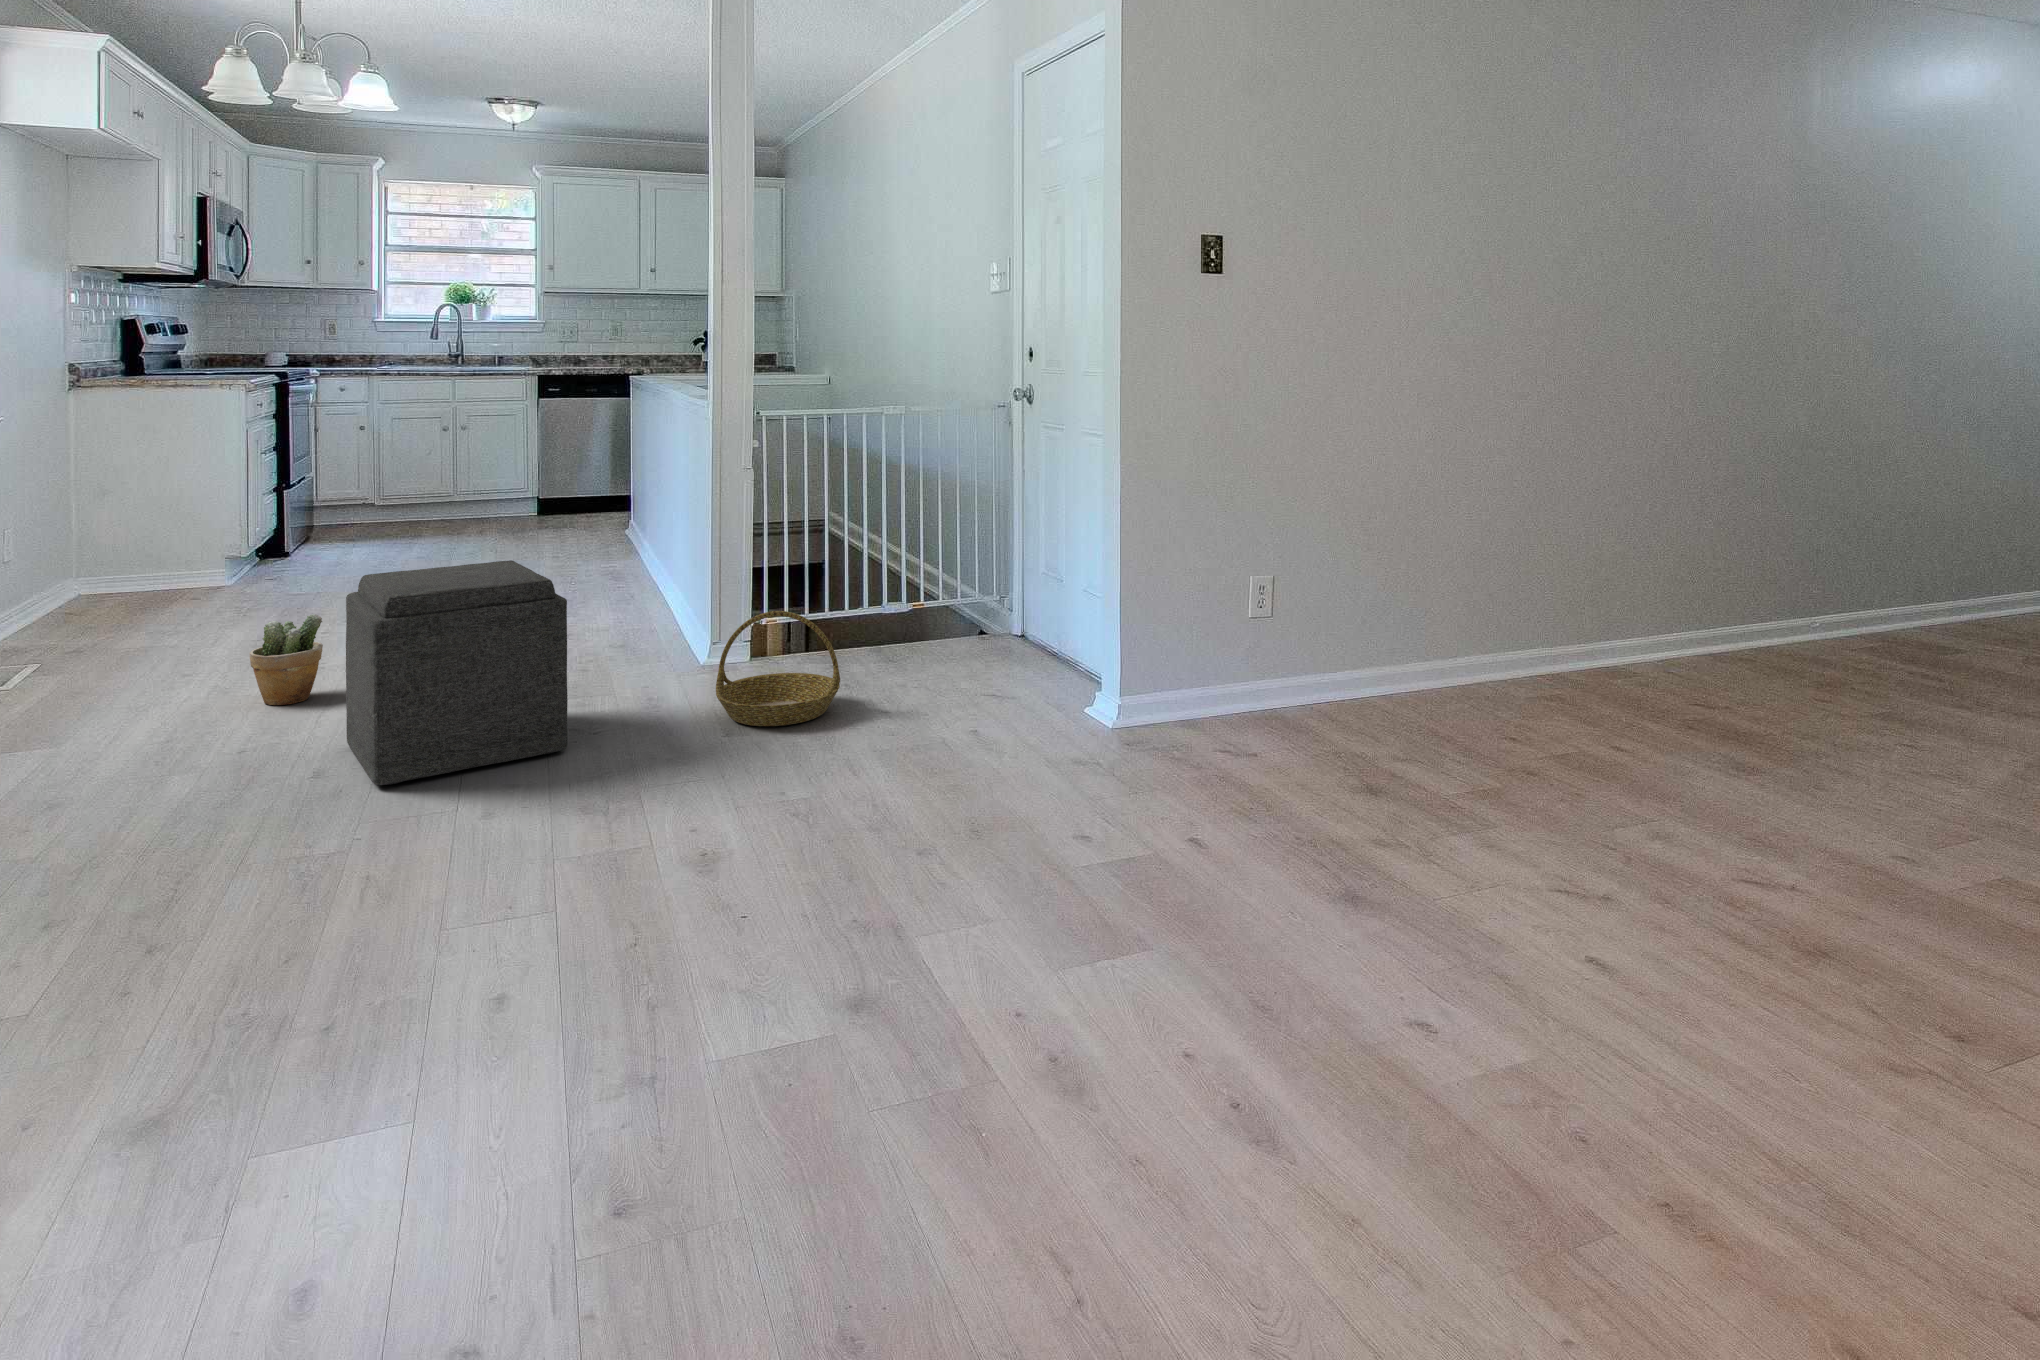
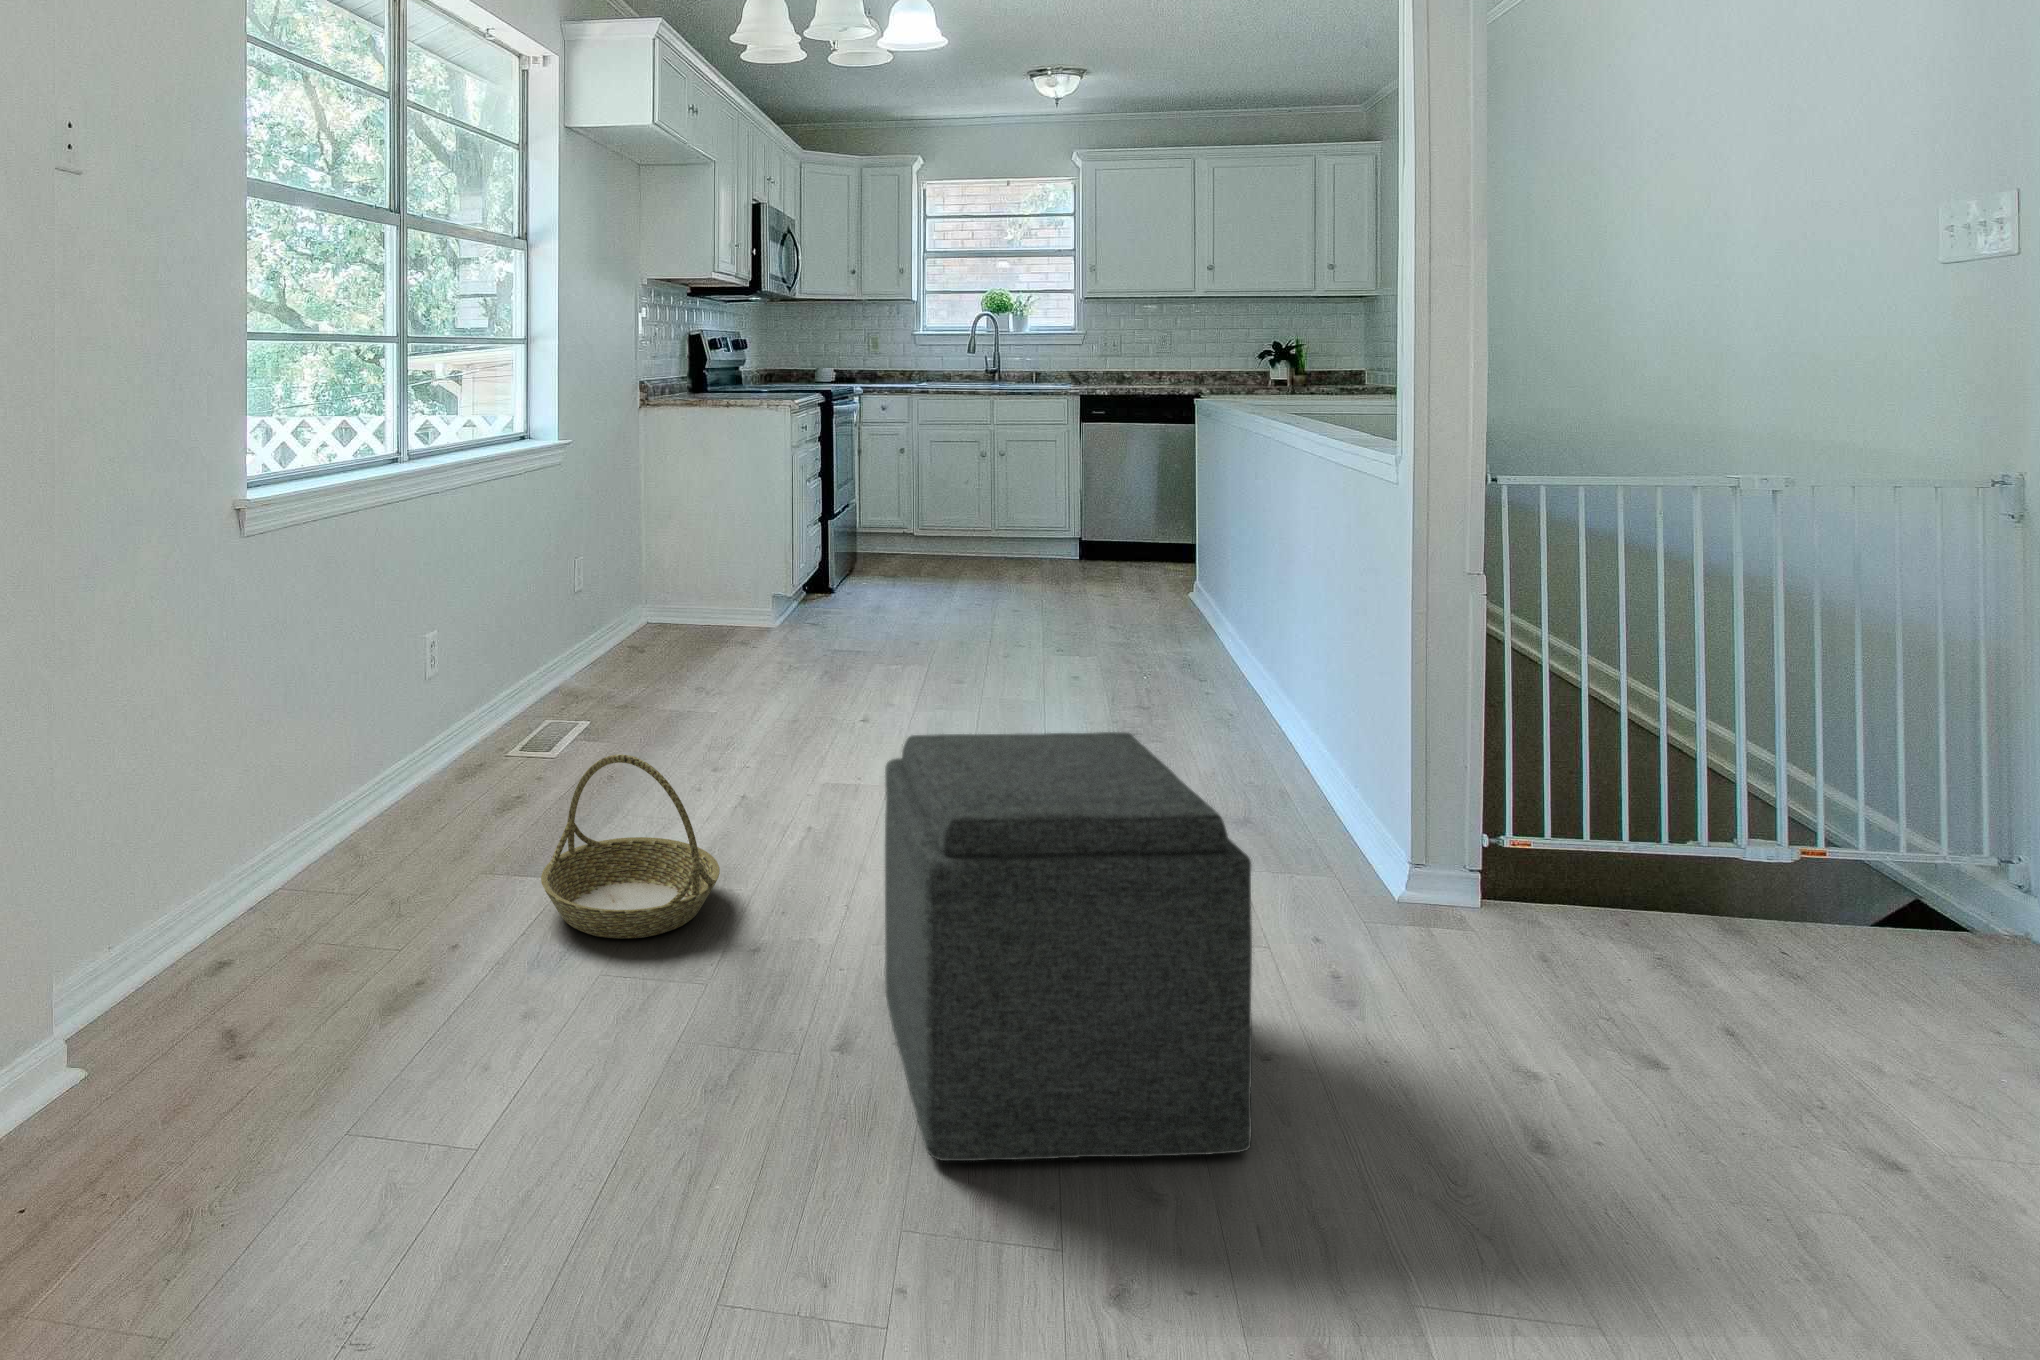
basket: present [716,611,840,726] -> present [541,755,720,938]
potted plant: present [249,614,323,705] -> none [772,743,857,869]

